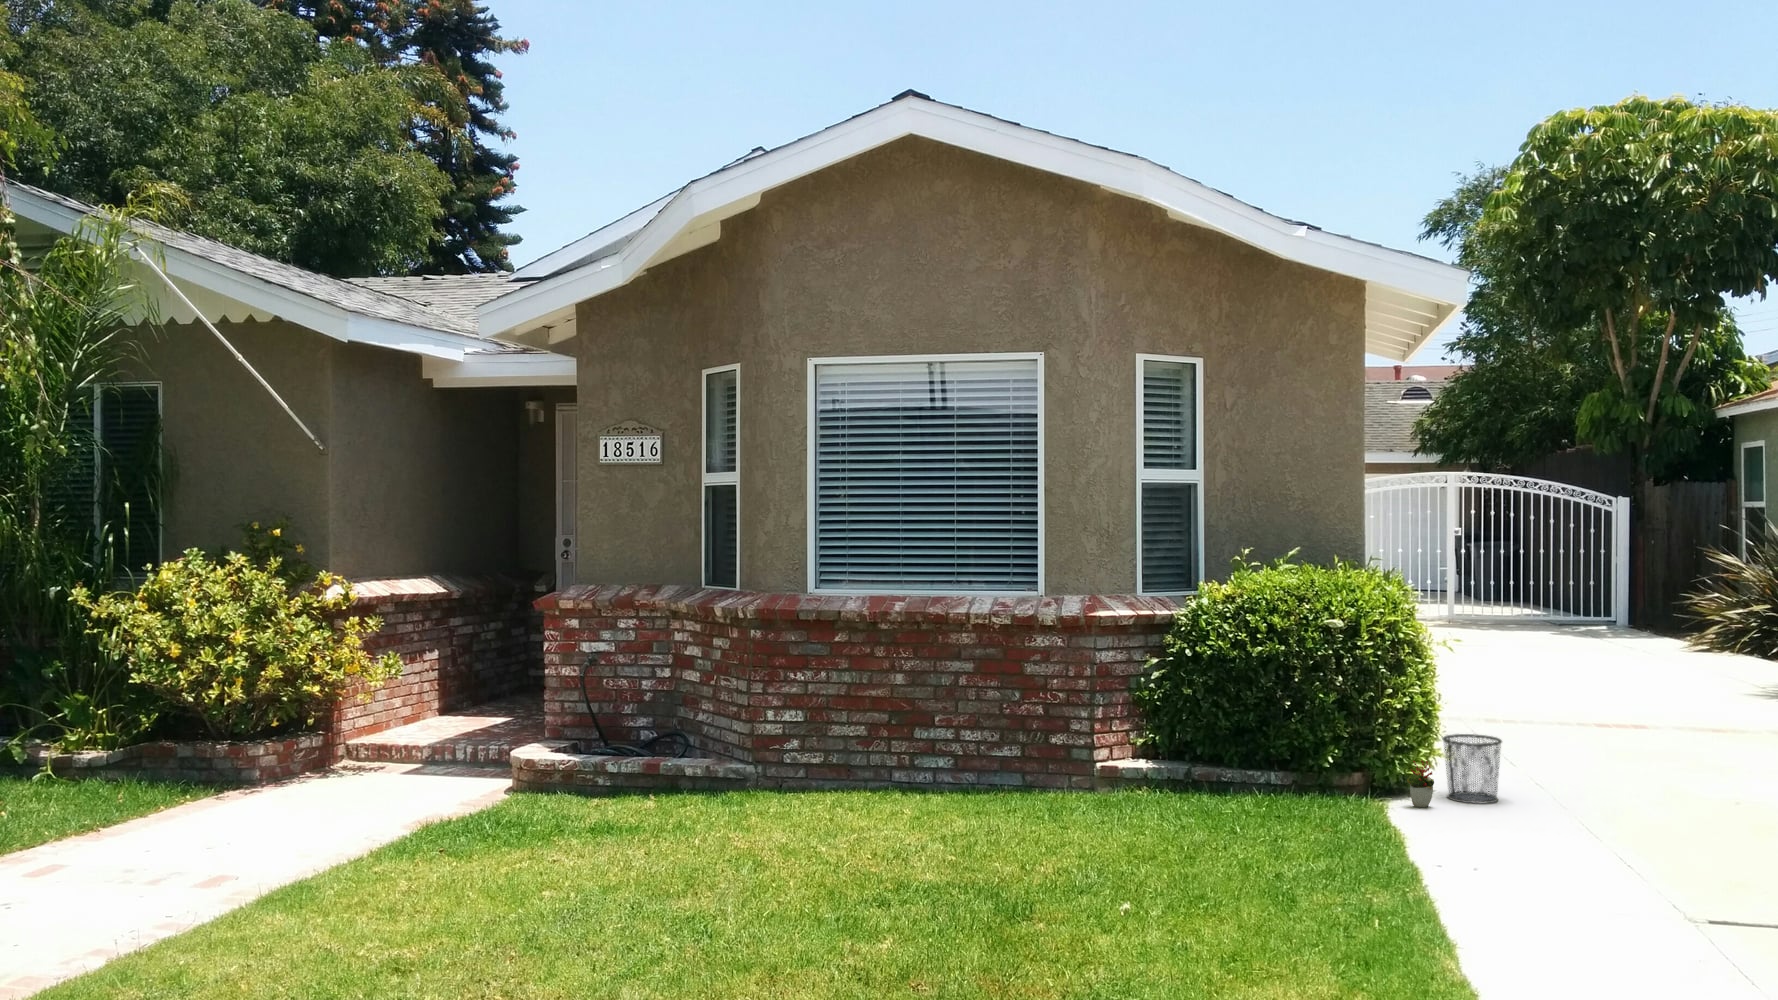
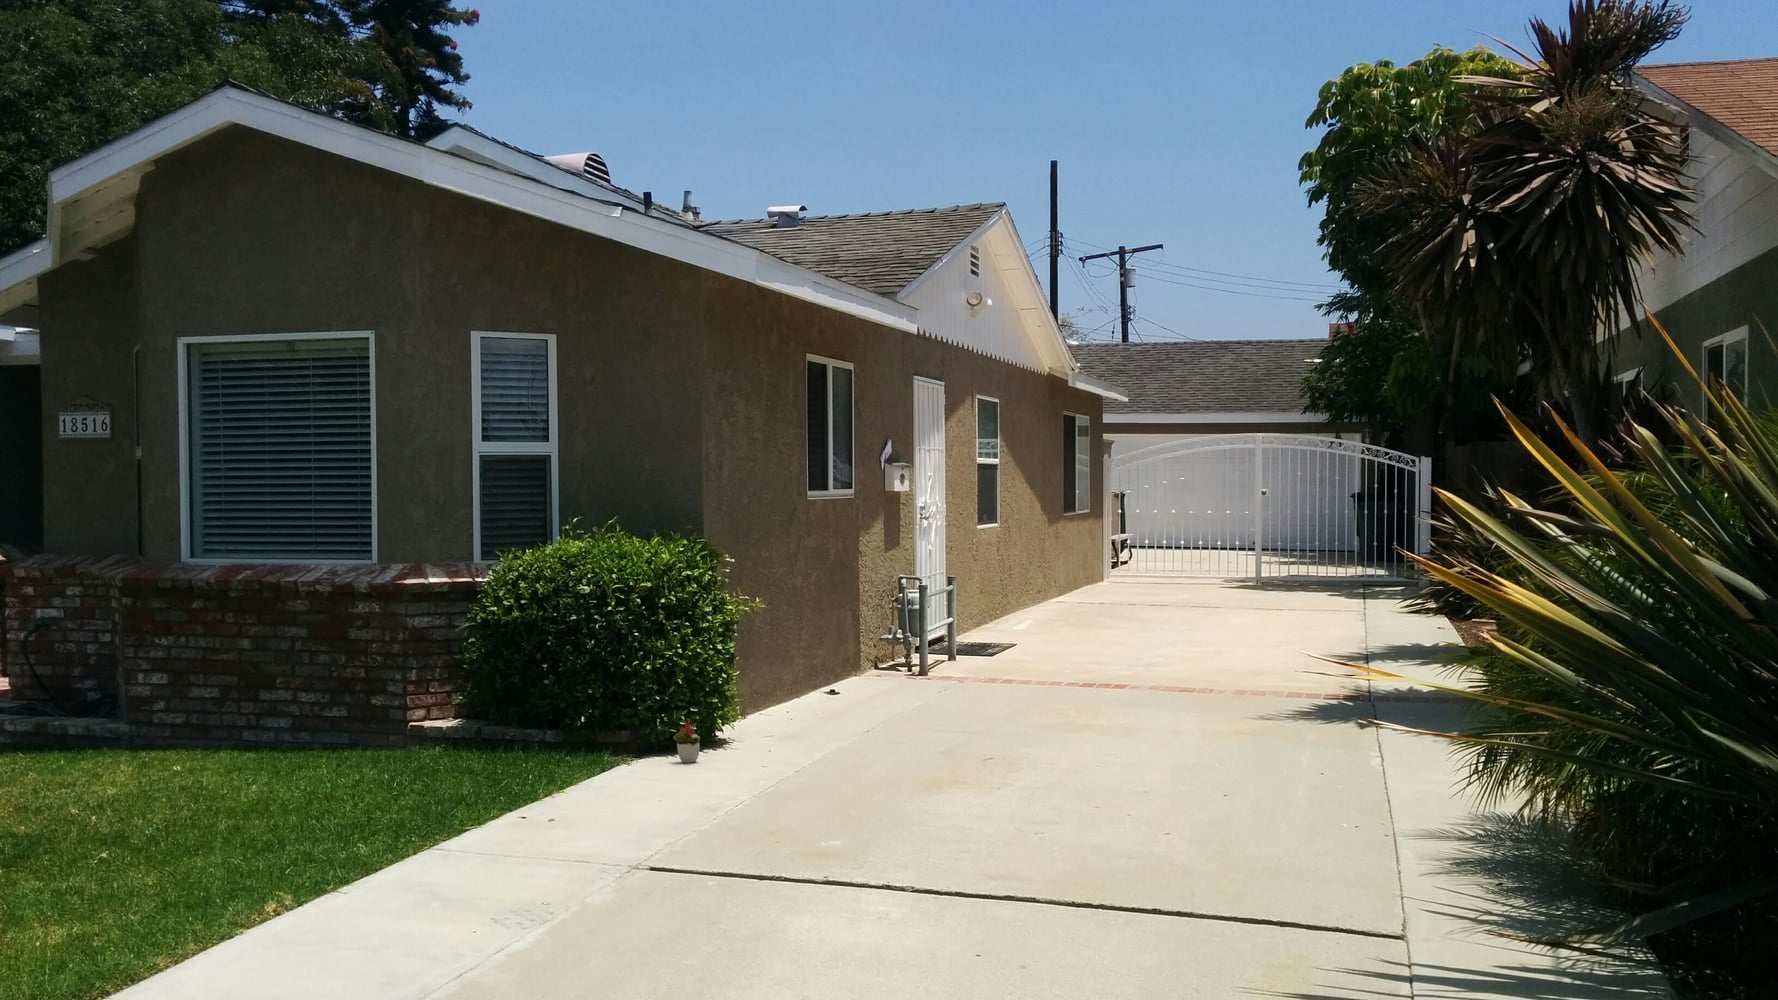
trash can: present [1443,734,1502,804] -> none [728,695,782,760]

